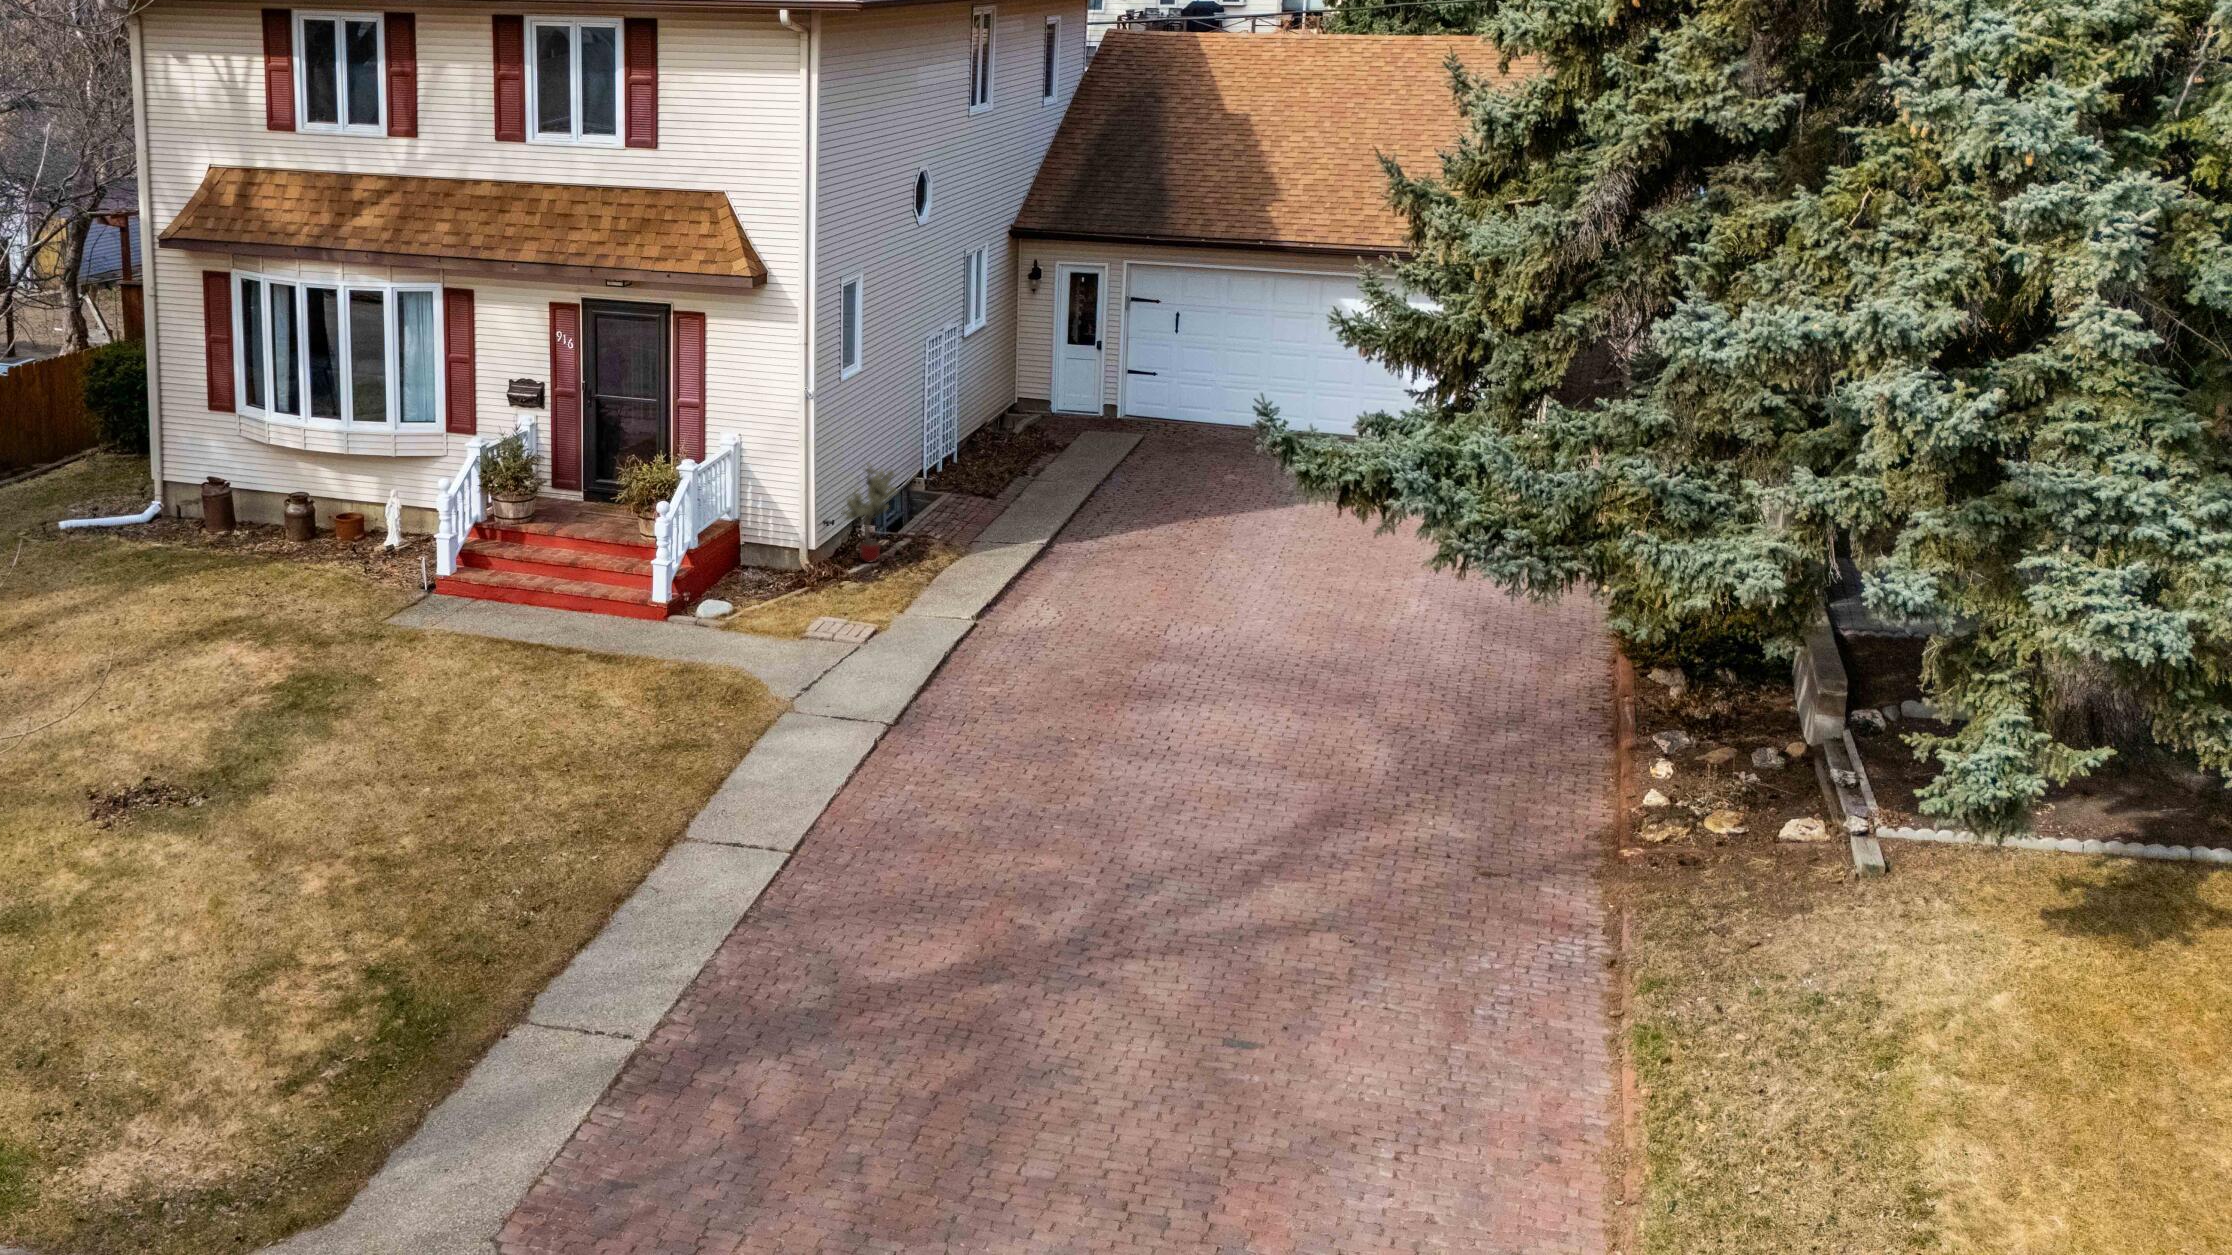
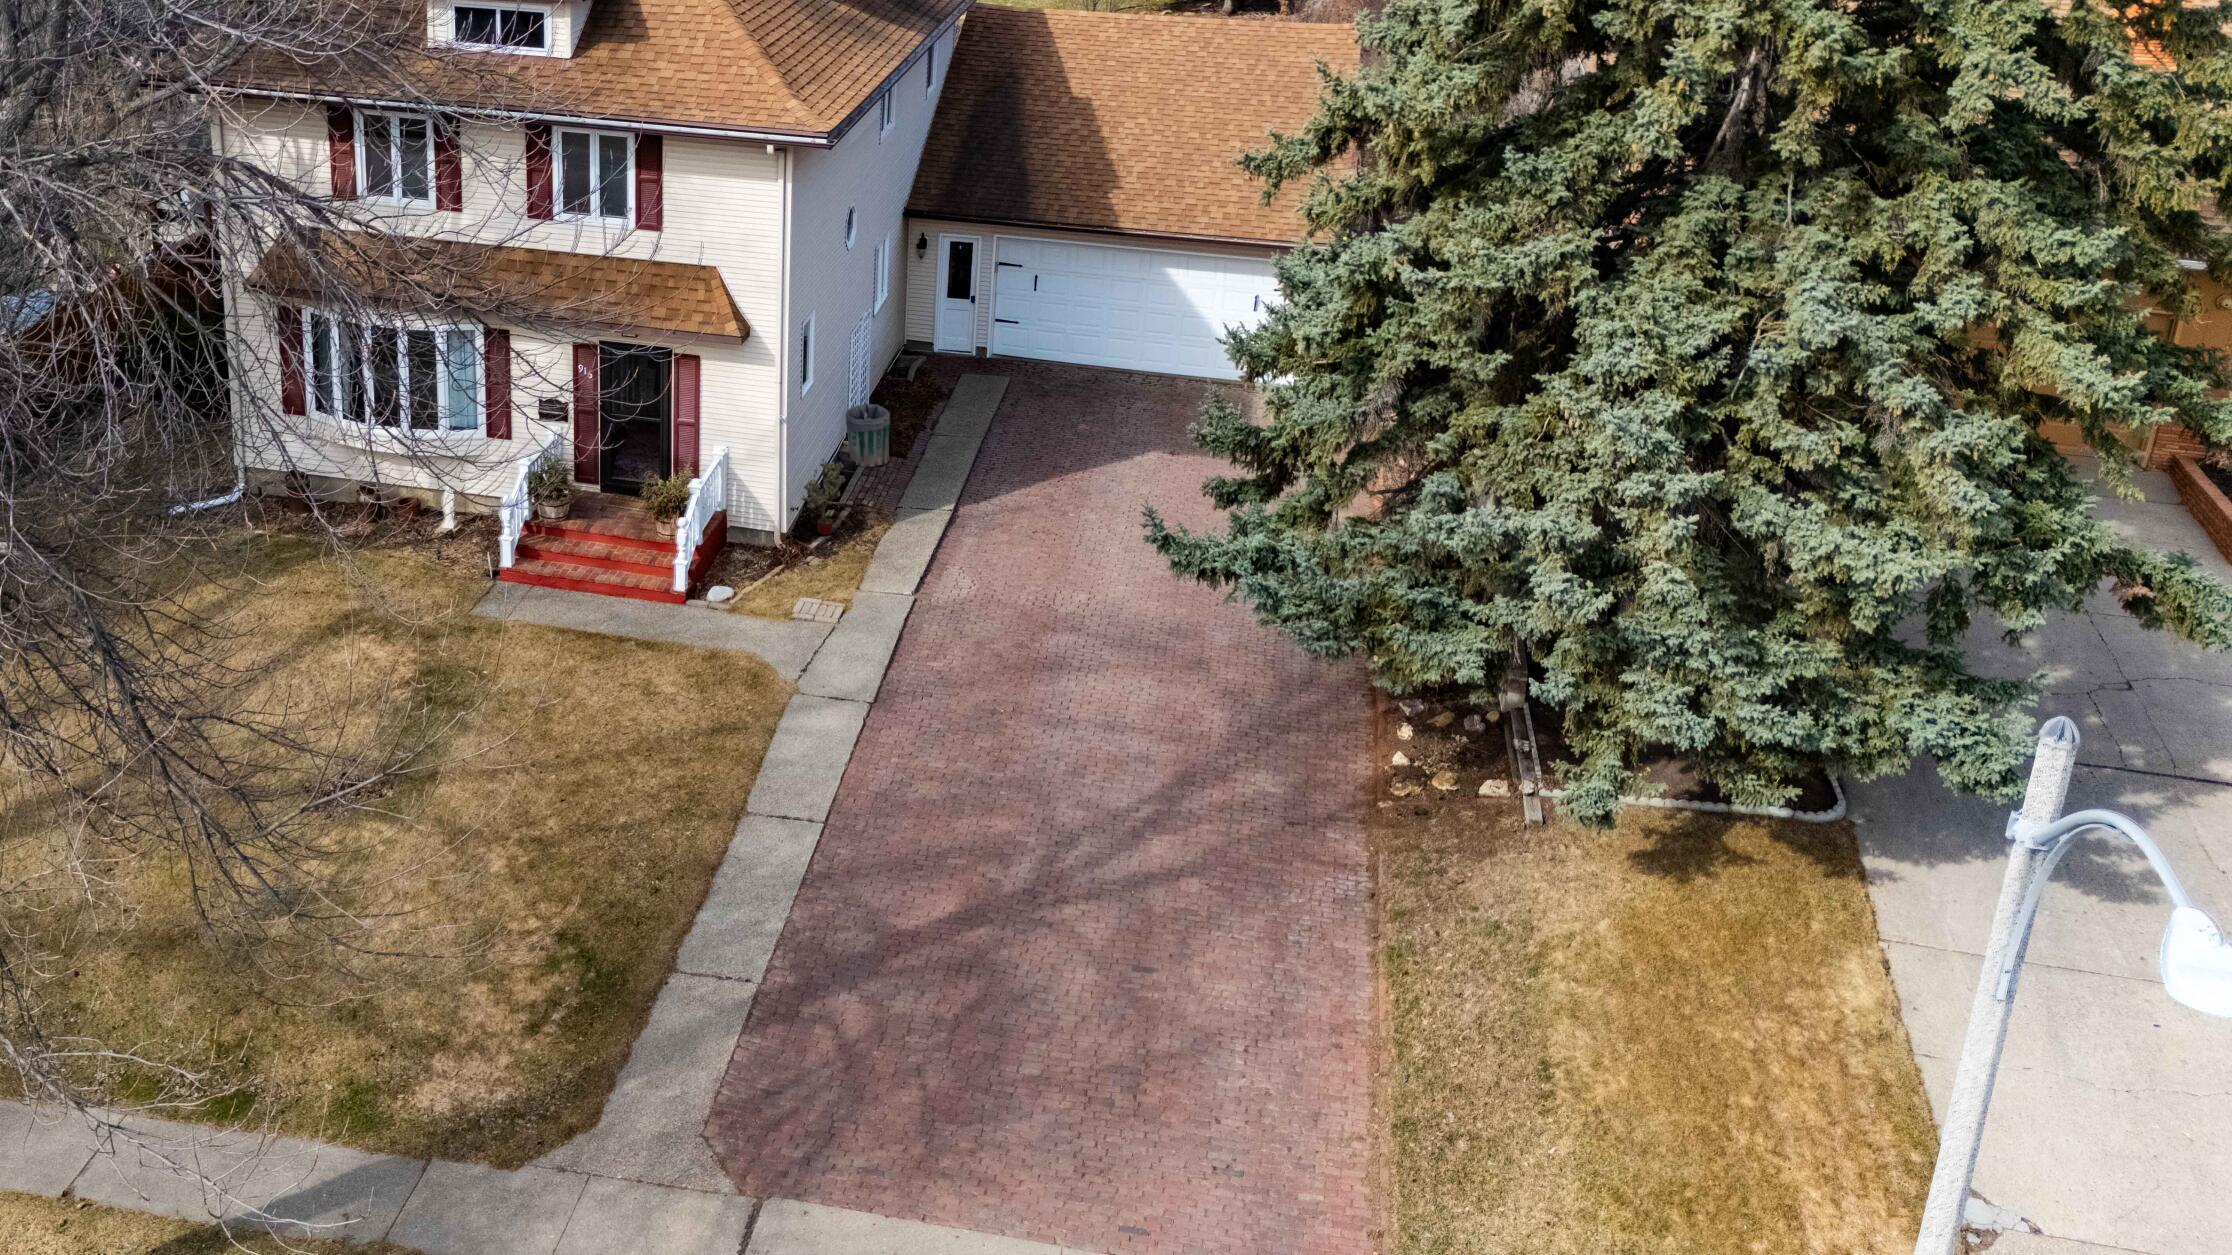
trash can: none [917,430,973,505] -> present [846,404,890,467]

